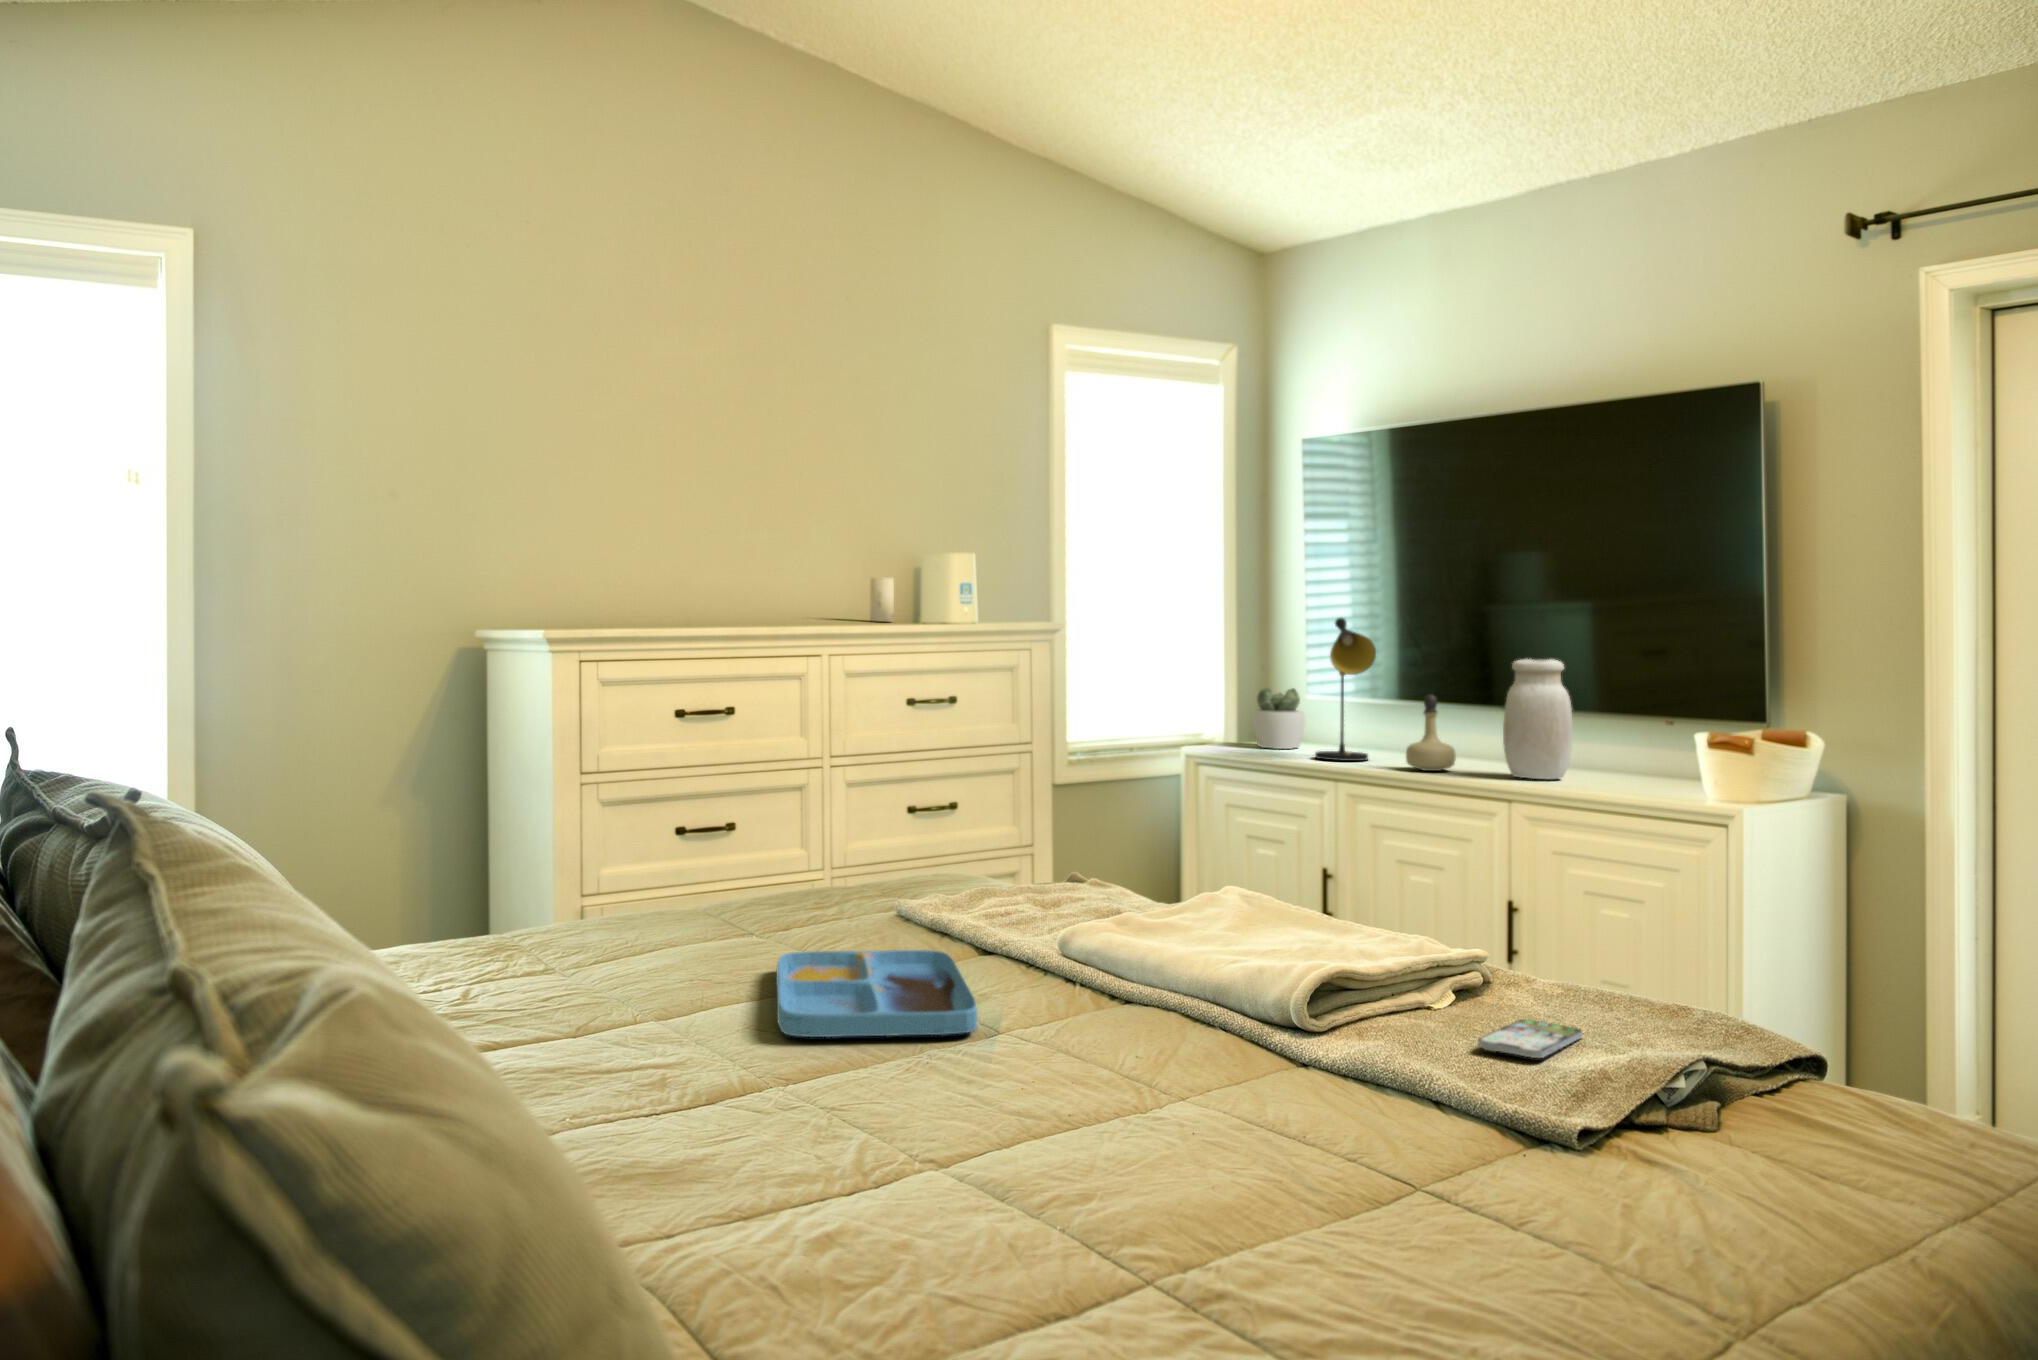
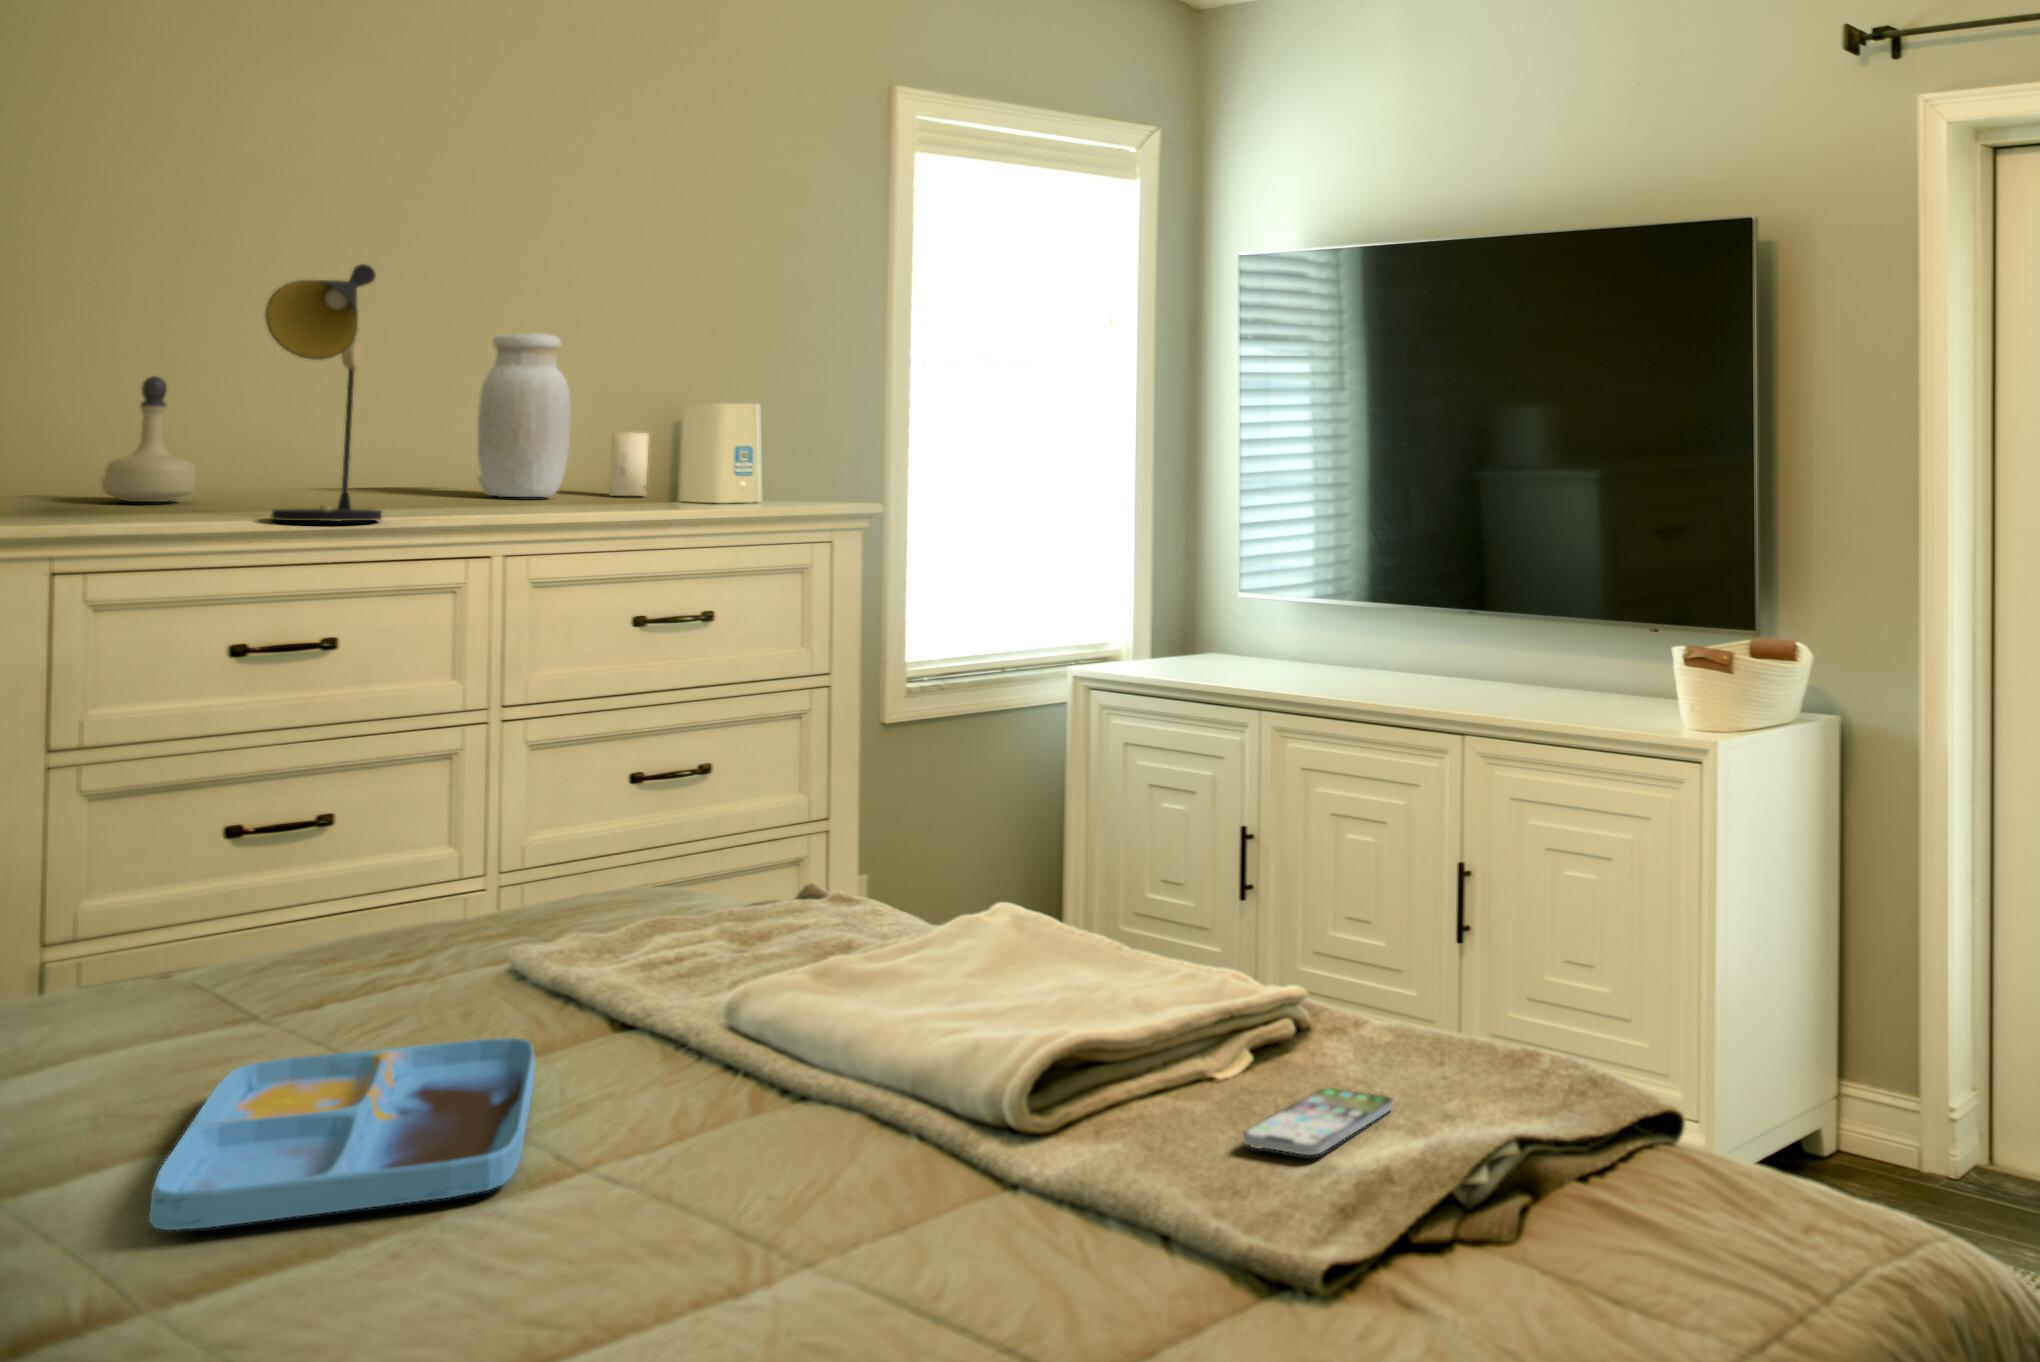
table lamp: present [1315,618,1376,761] -> present [265,264,382,521]
jar: present [1503,659,1573,779] -> present [477,333,571,497]
succulent plant: present [1252,688,1305,749] -> none [1178,581,1246,663]
perfume bottle: present [1406,694,1456,771] -> present [102,376,196,502]

